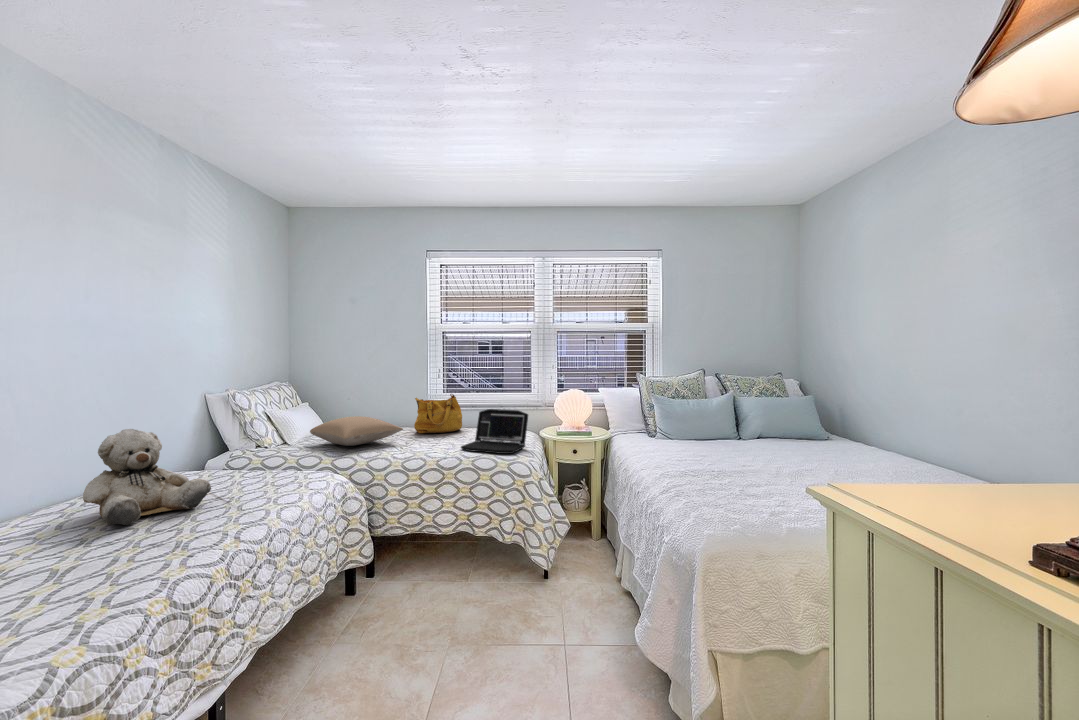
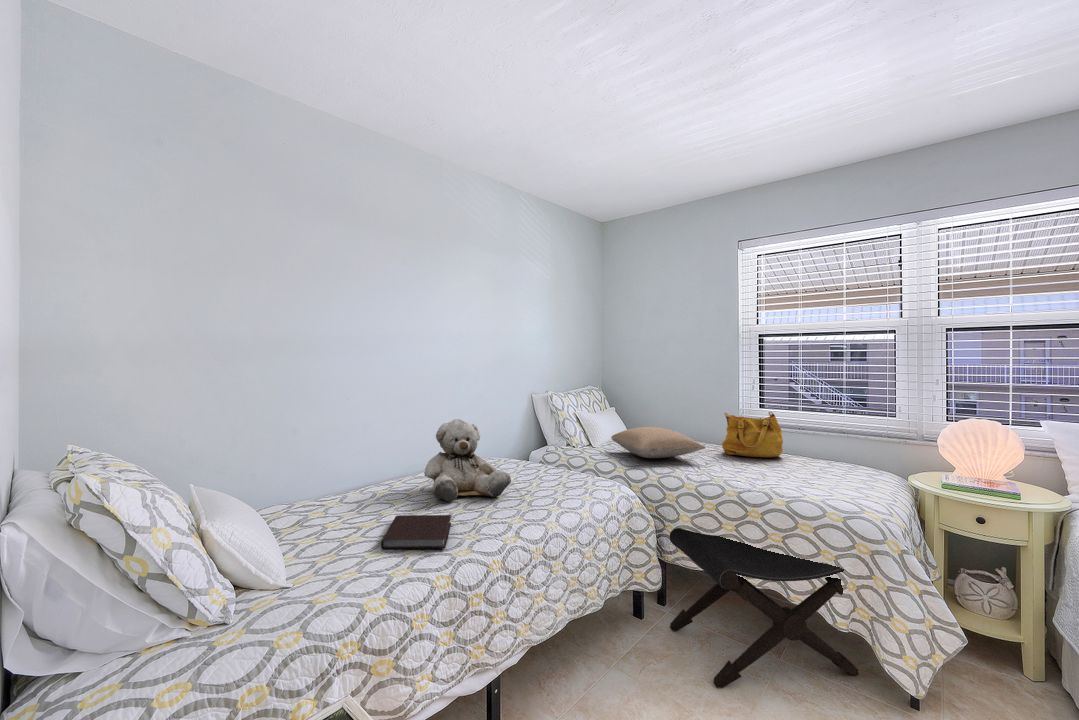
laptop: present [461,409,528,454] -> none [772,436,872,499]
footstool: none [381,481,532,626] -> present [670,528,858,688]
notebook: none [47,537,148,595] -> present [381,515,451,549]

